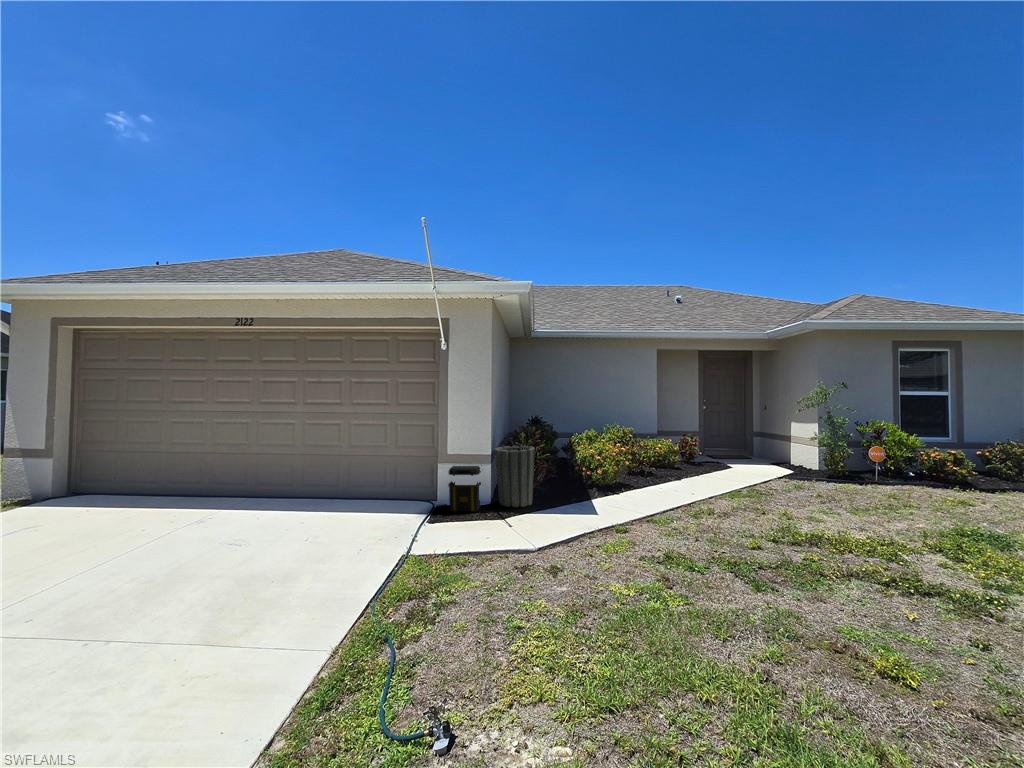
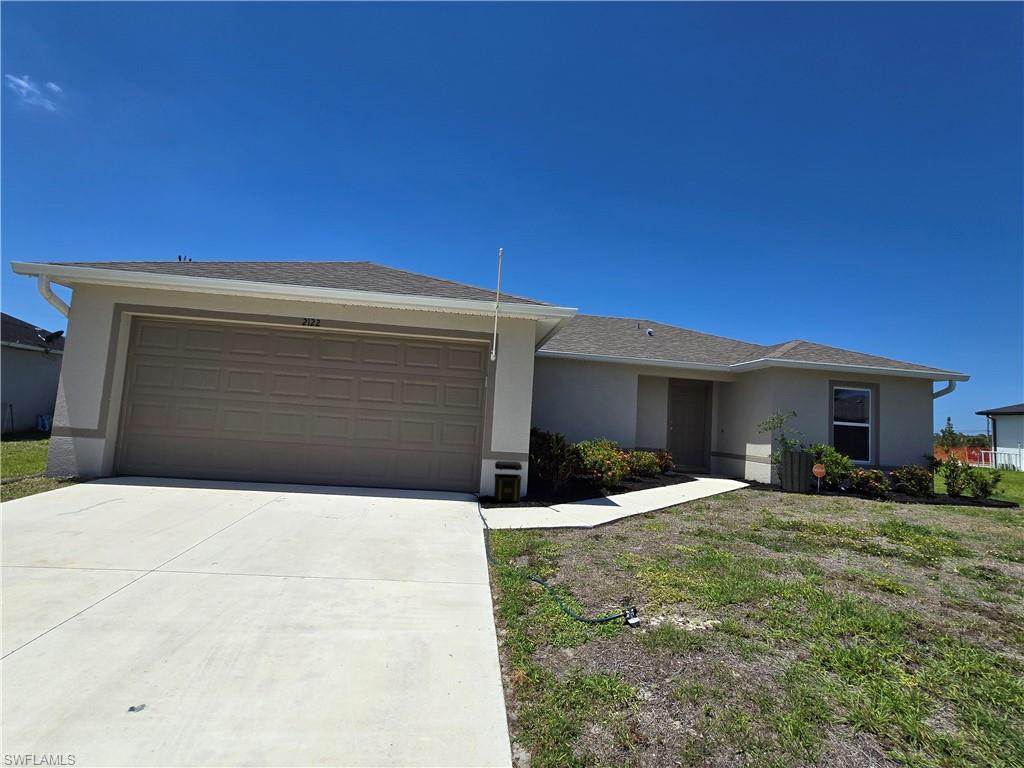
trash can: present [495,446,535,507] -> present [781,451,813,492]

